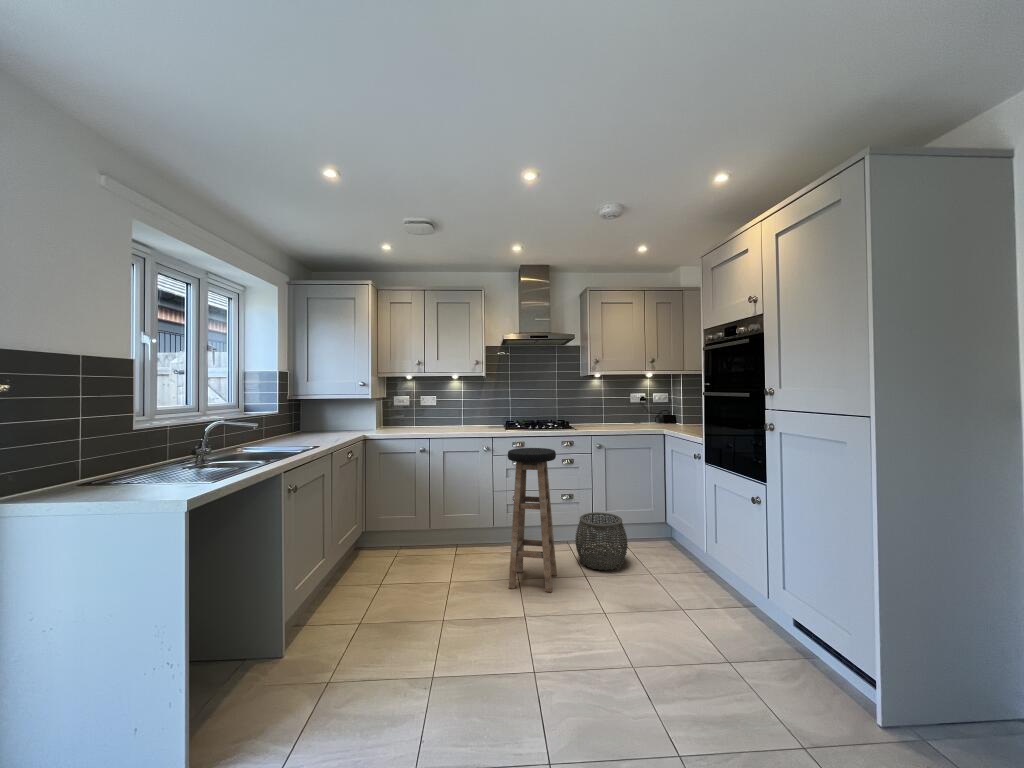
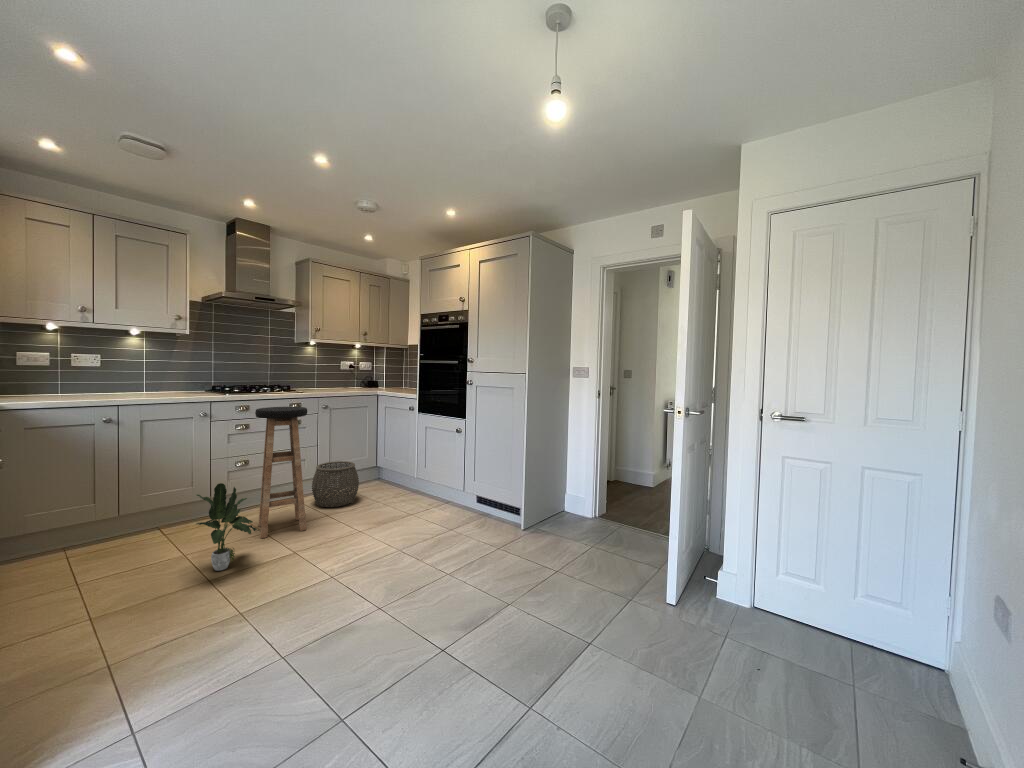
potted plant: none [431,525,489,616] -> present [196,483,257,571]

